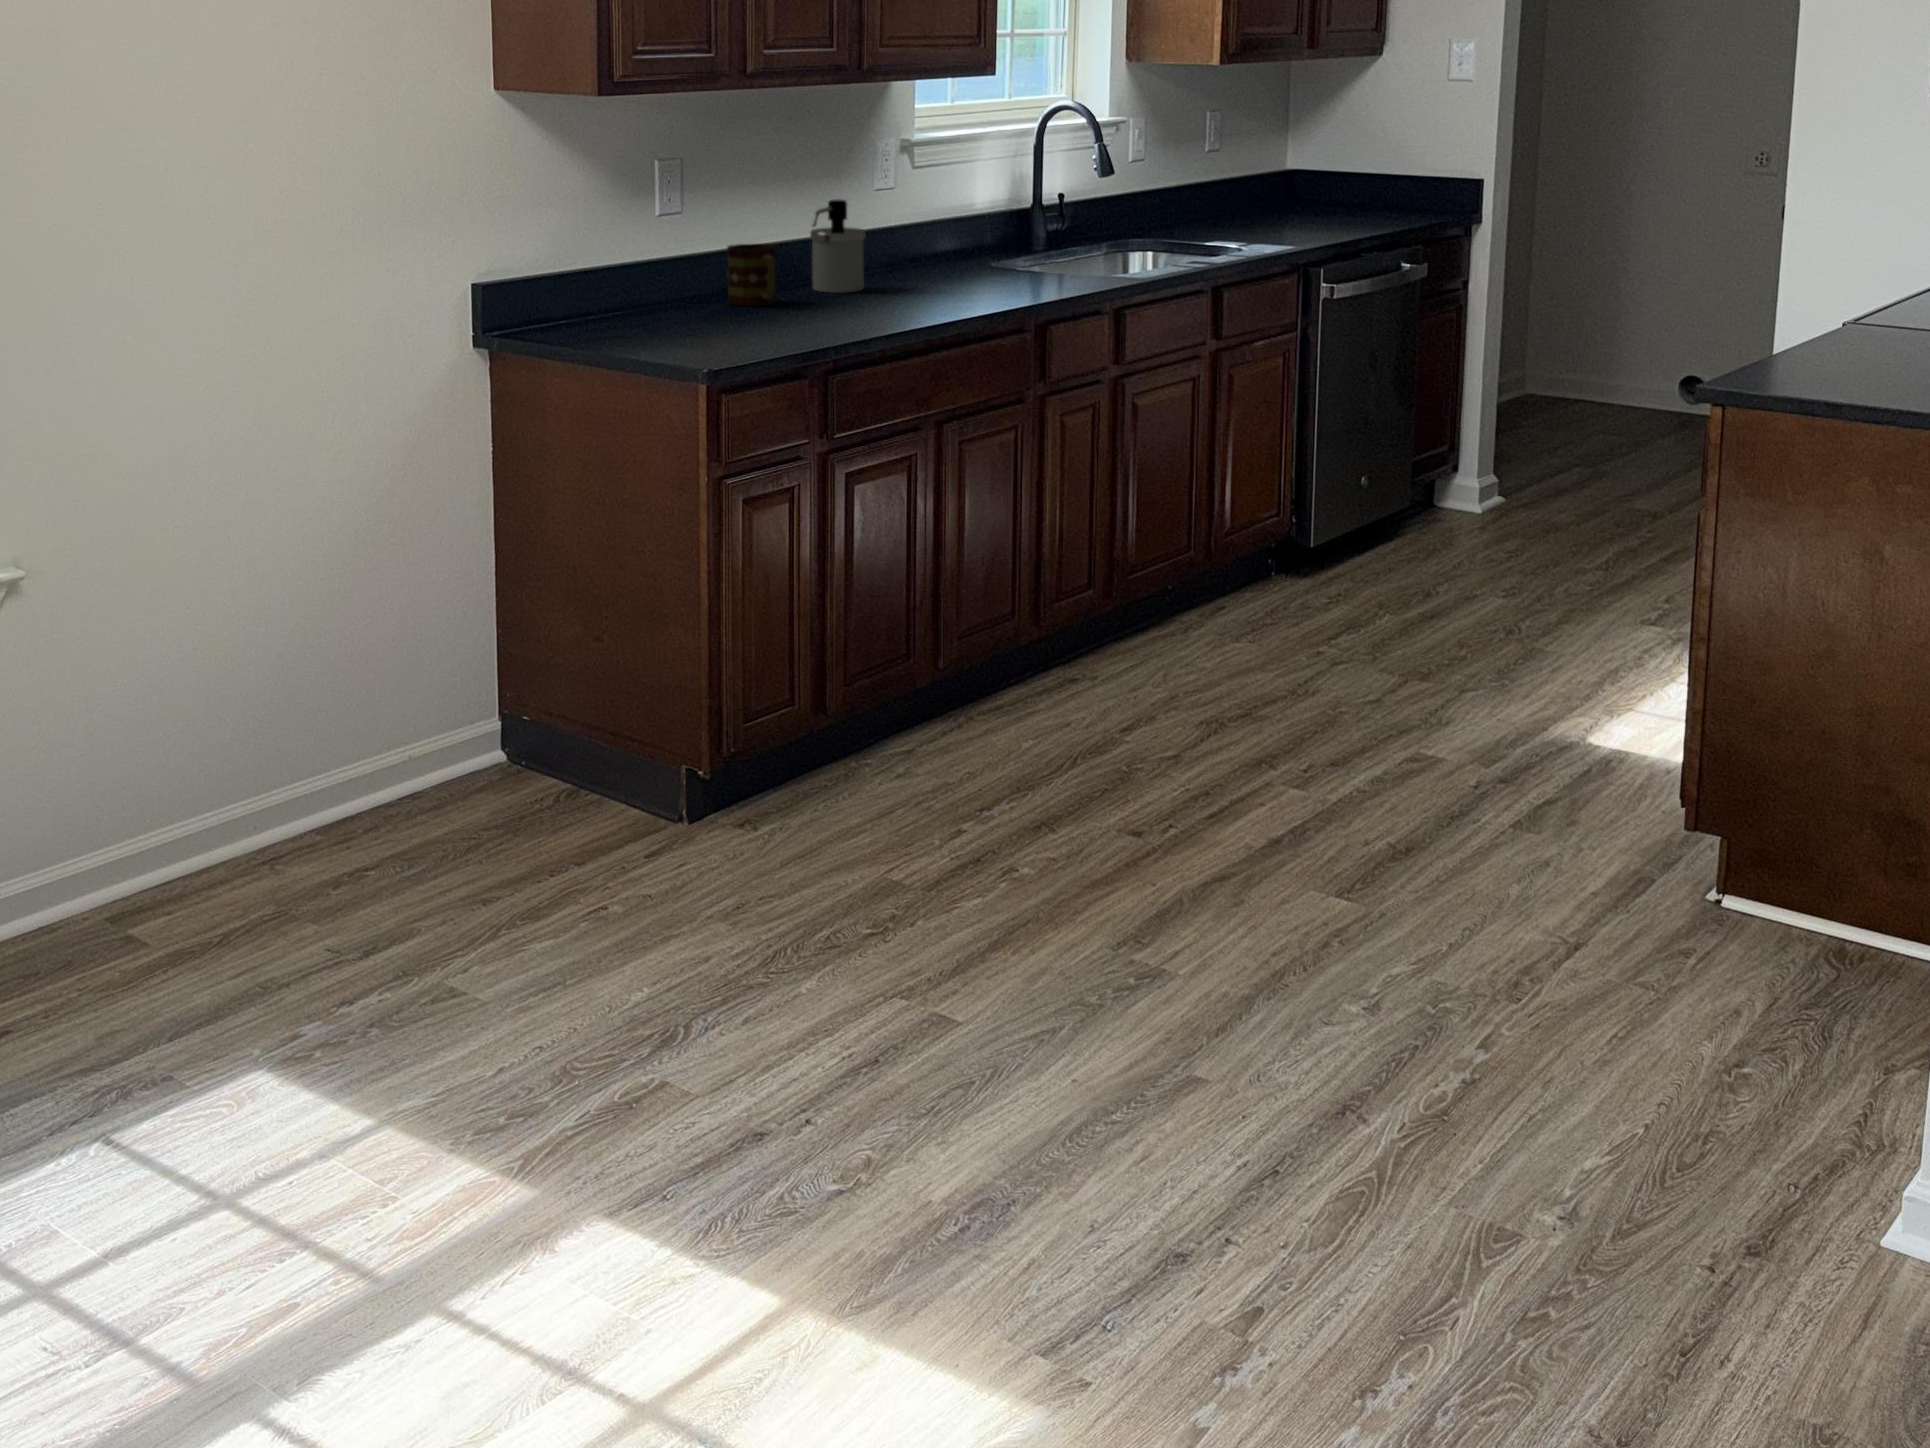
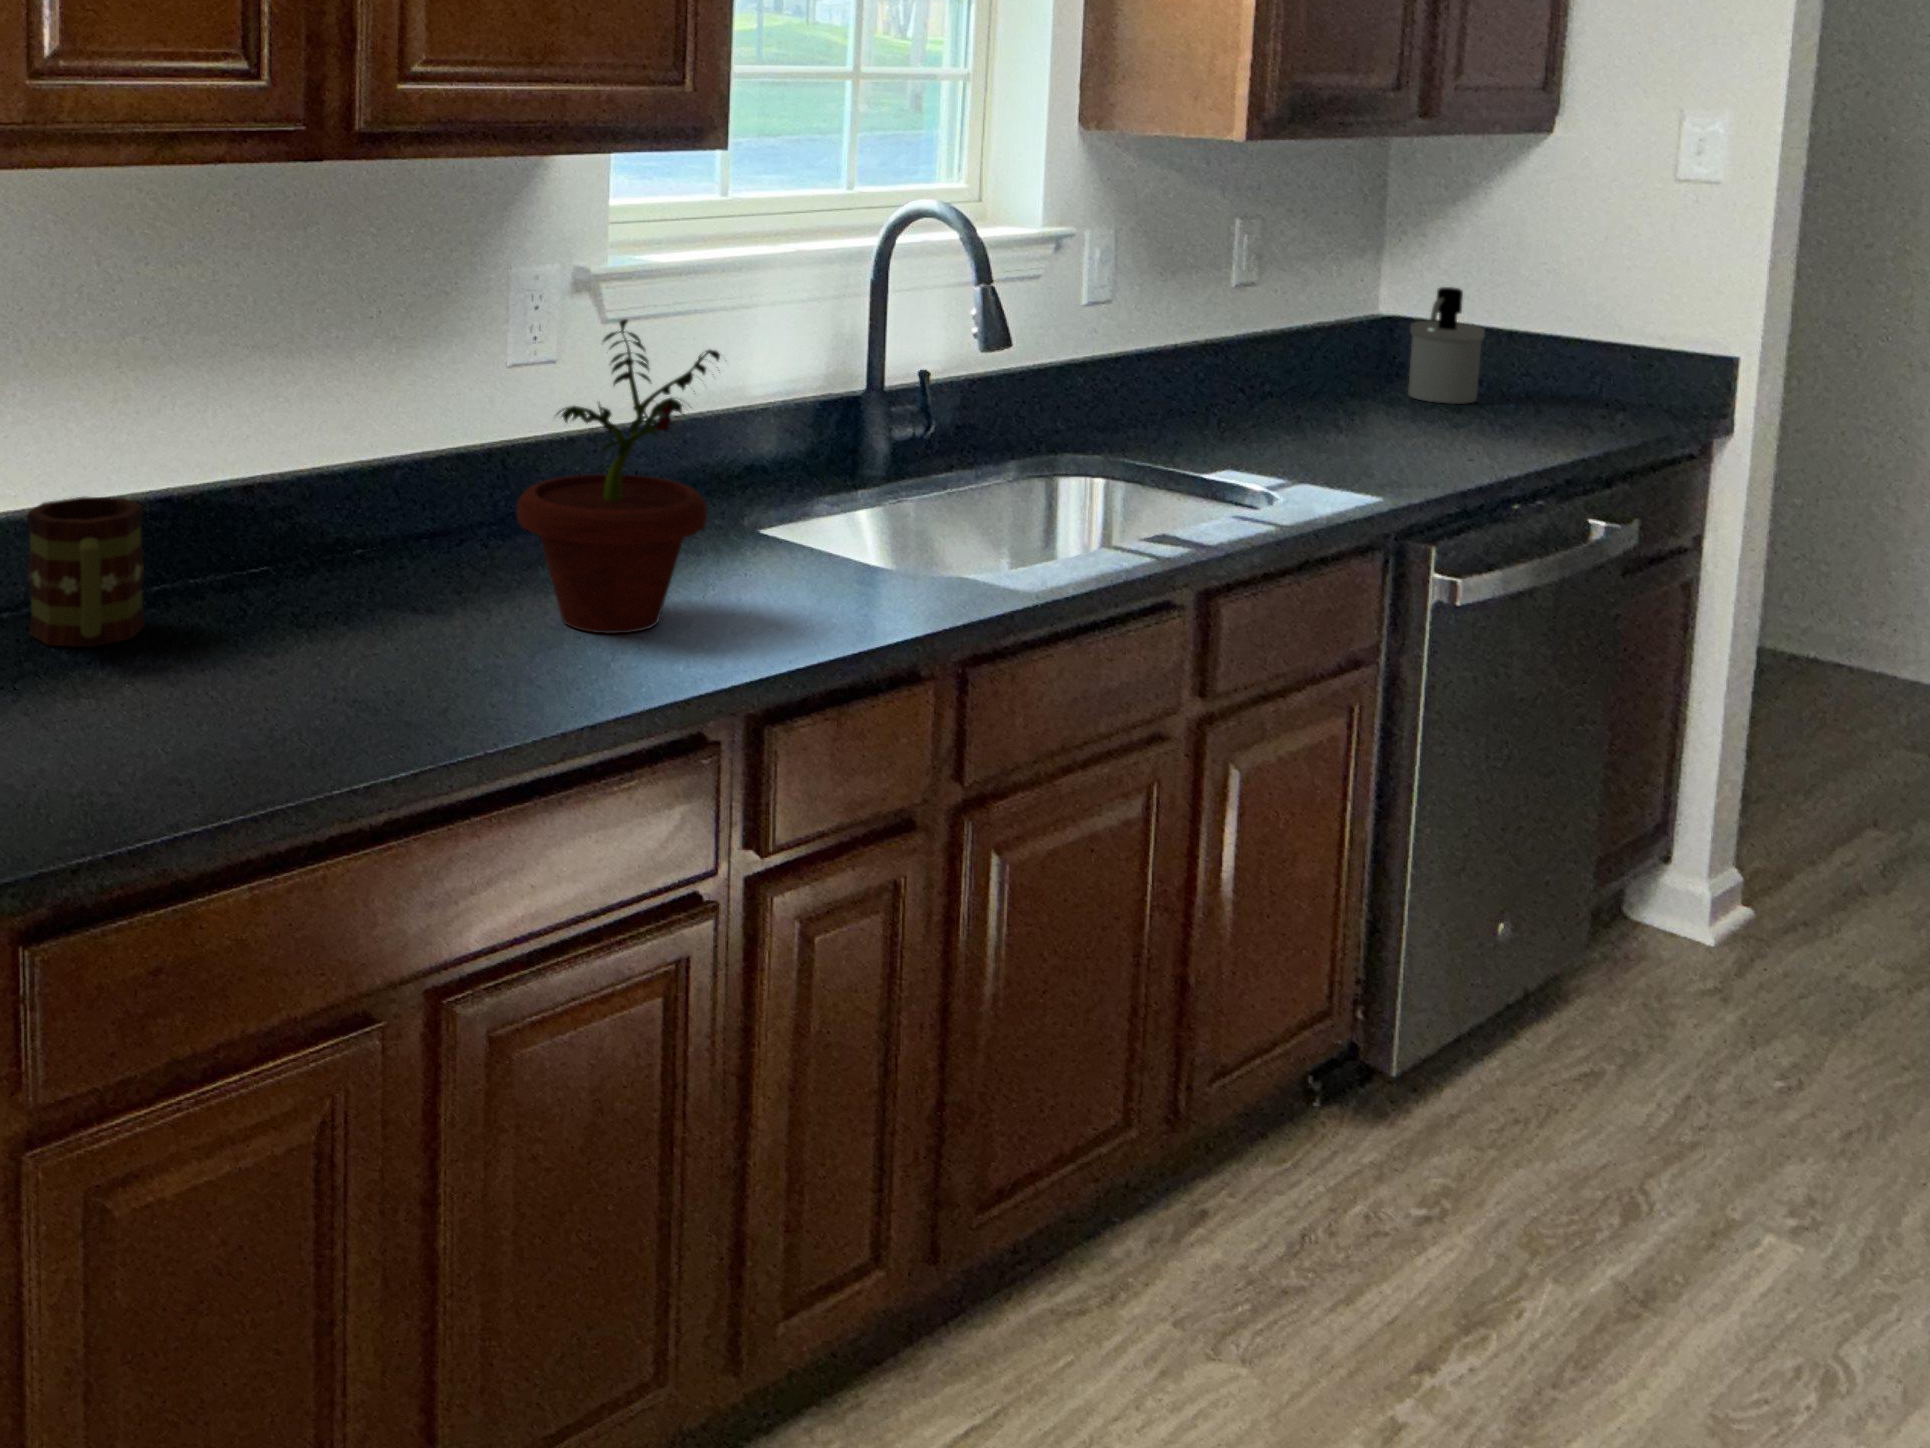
potted plant: none [930,155,1024,295] -> present [517,319,720,633]
soap dispenser: present [810,199,865,293] -> present [1408,287,1485,404]

